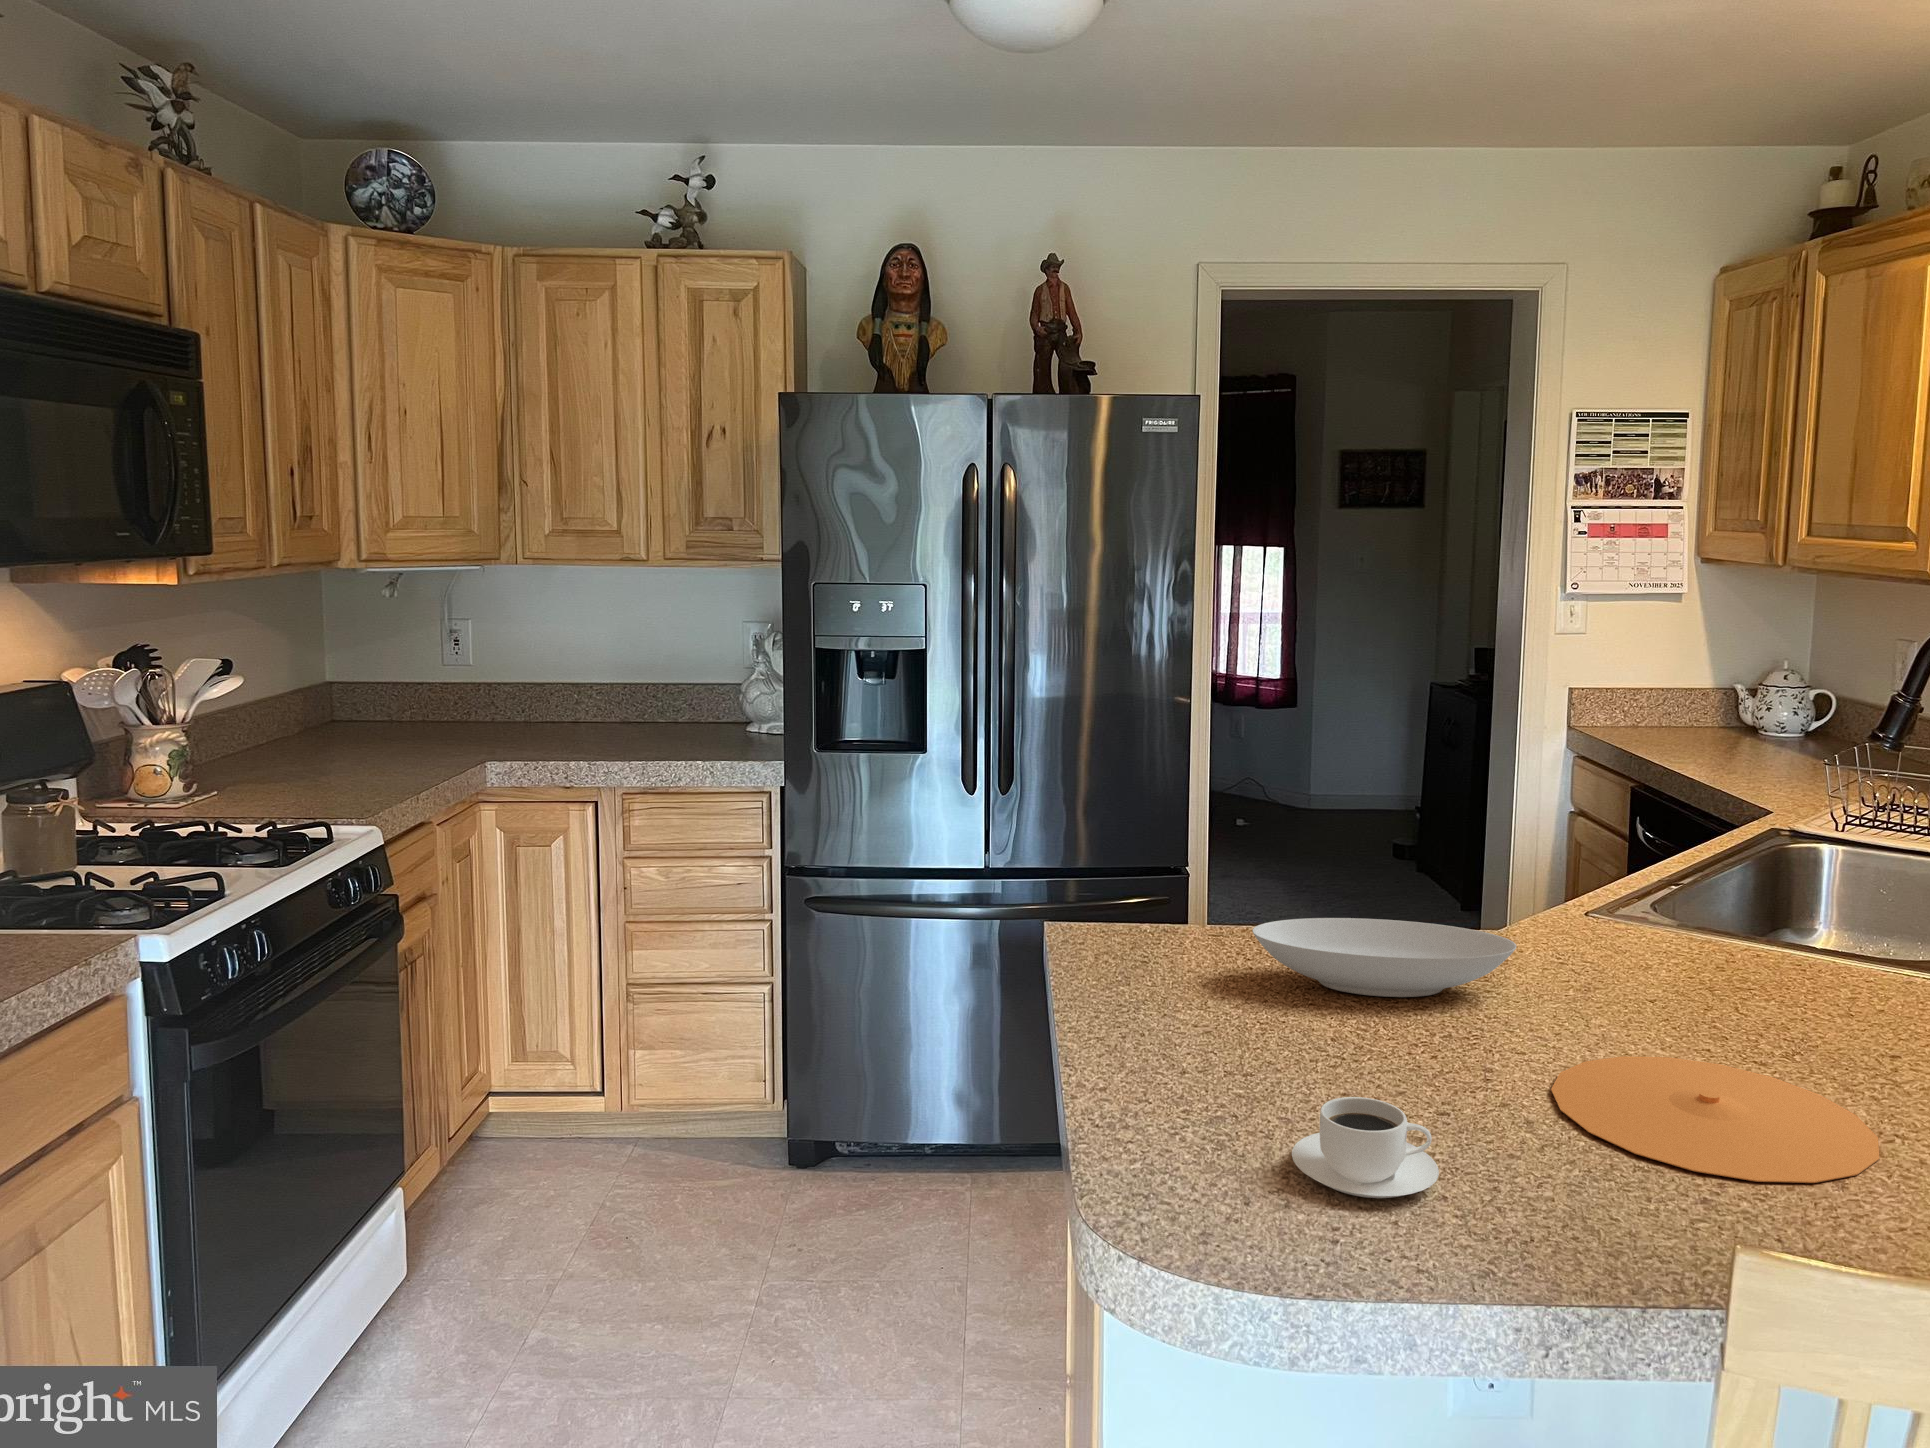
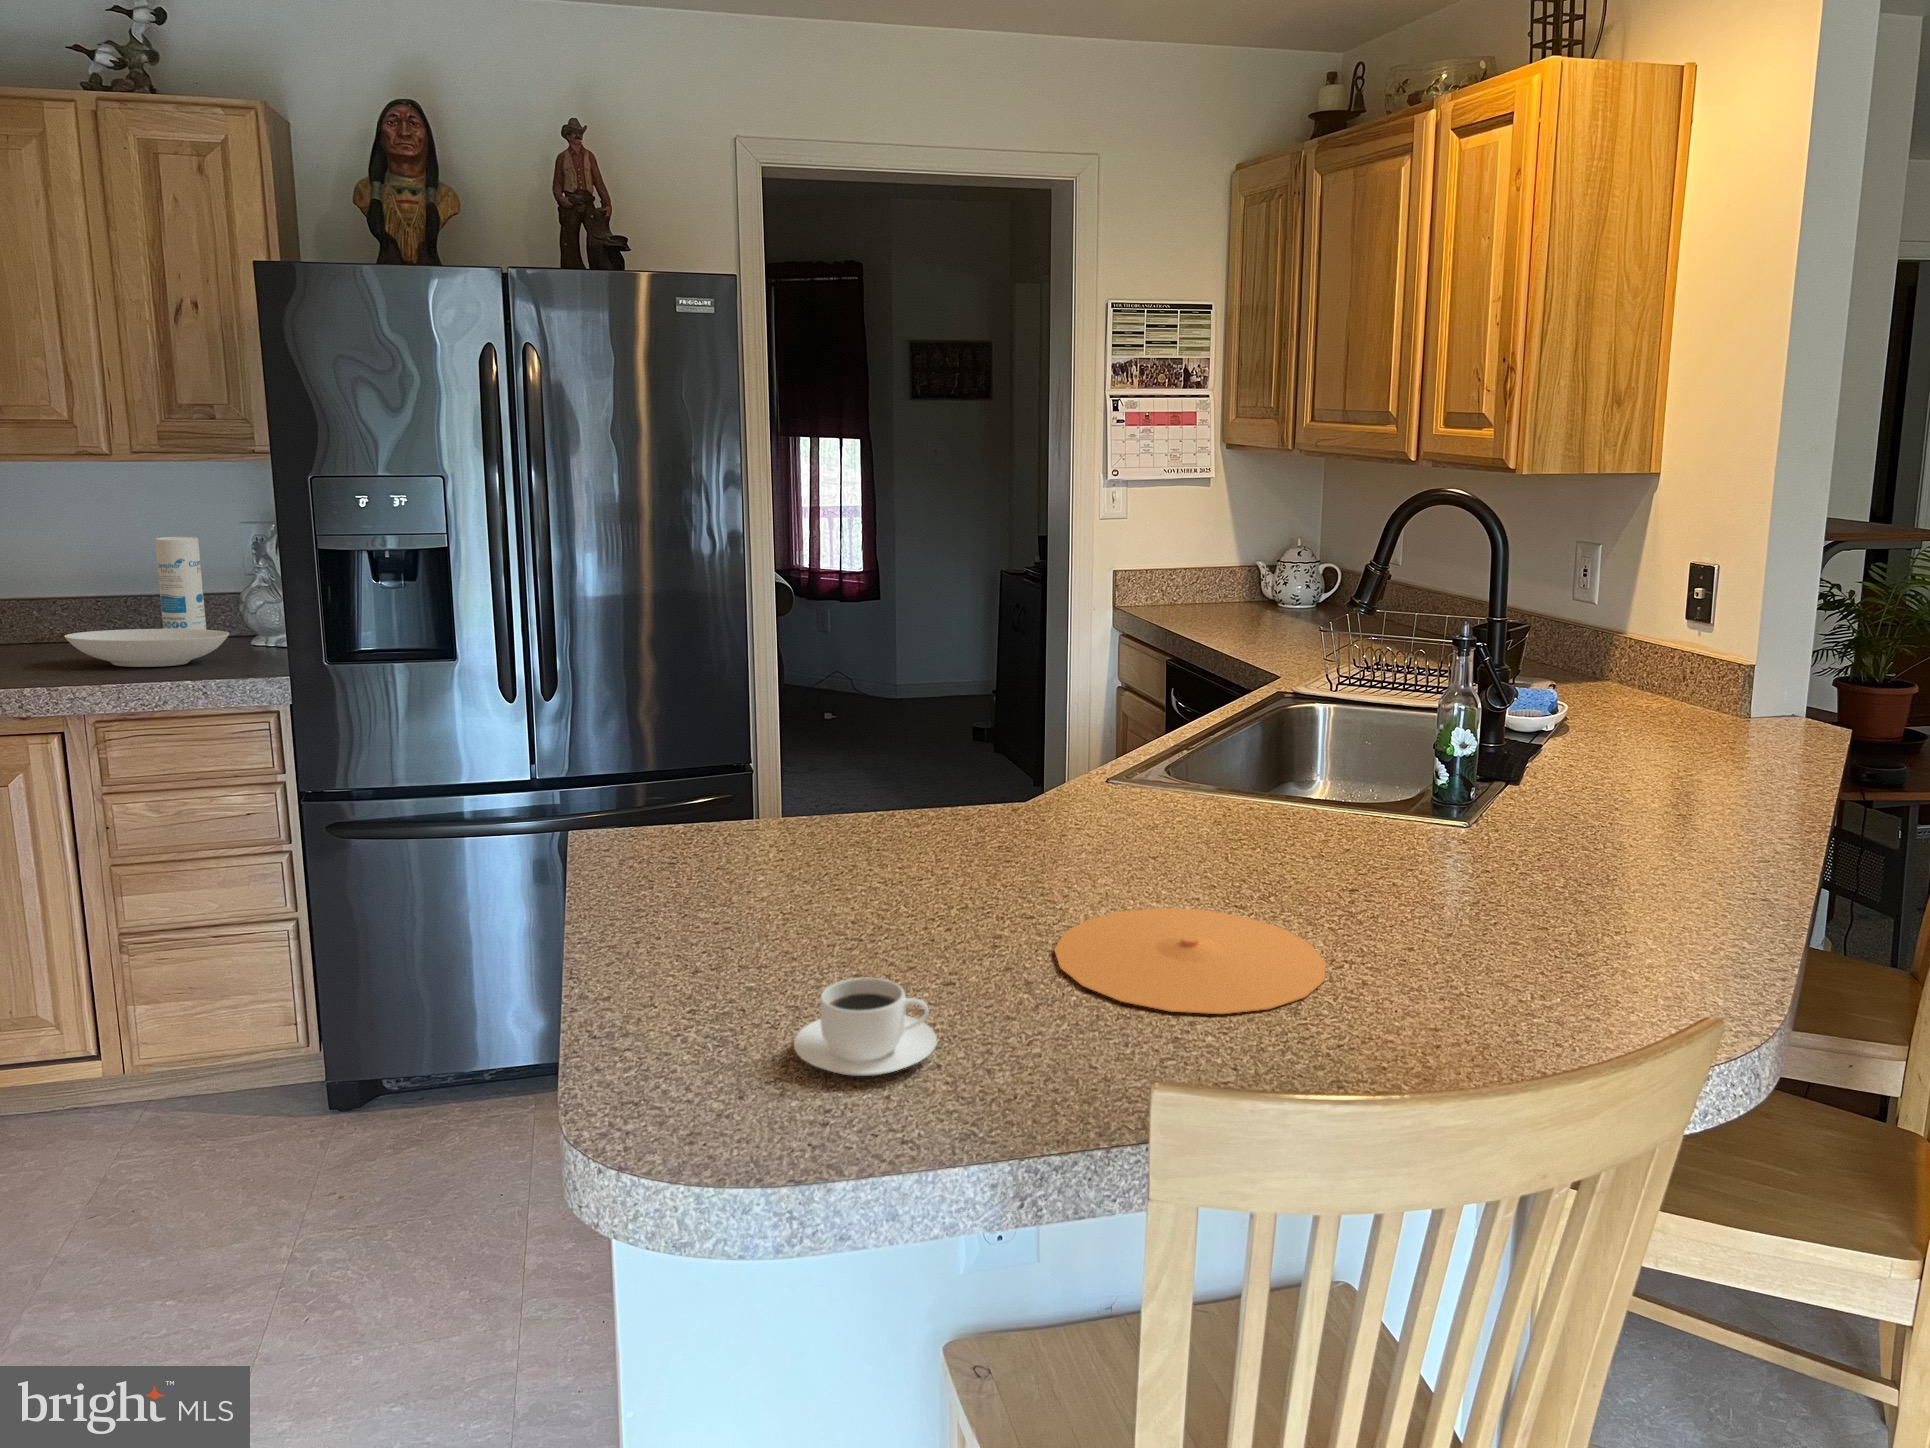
canister: none [682,642,716,735] -> present [155,537,206,630]
bowl: present [1252,918,1516,997] -> present [64,629,229,667]

